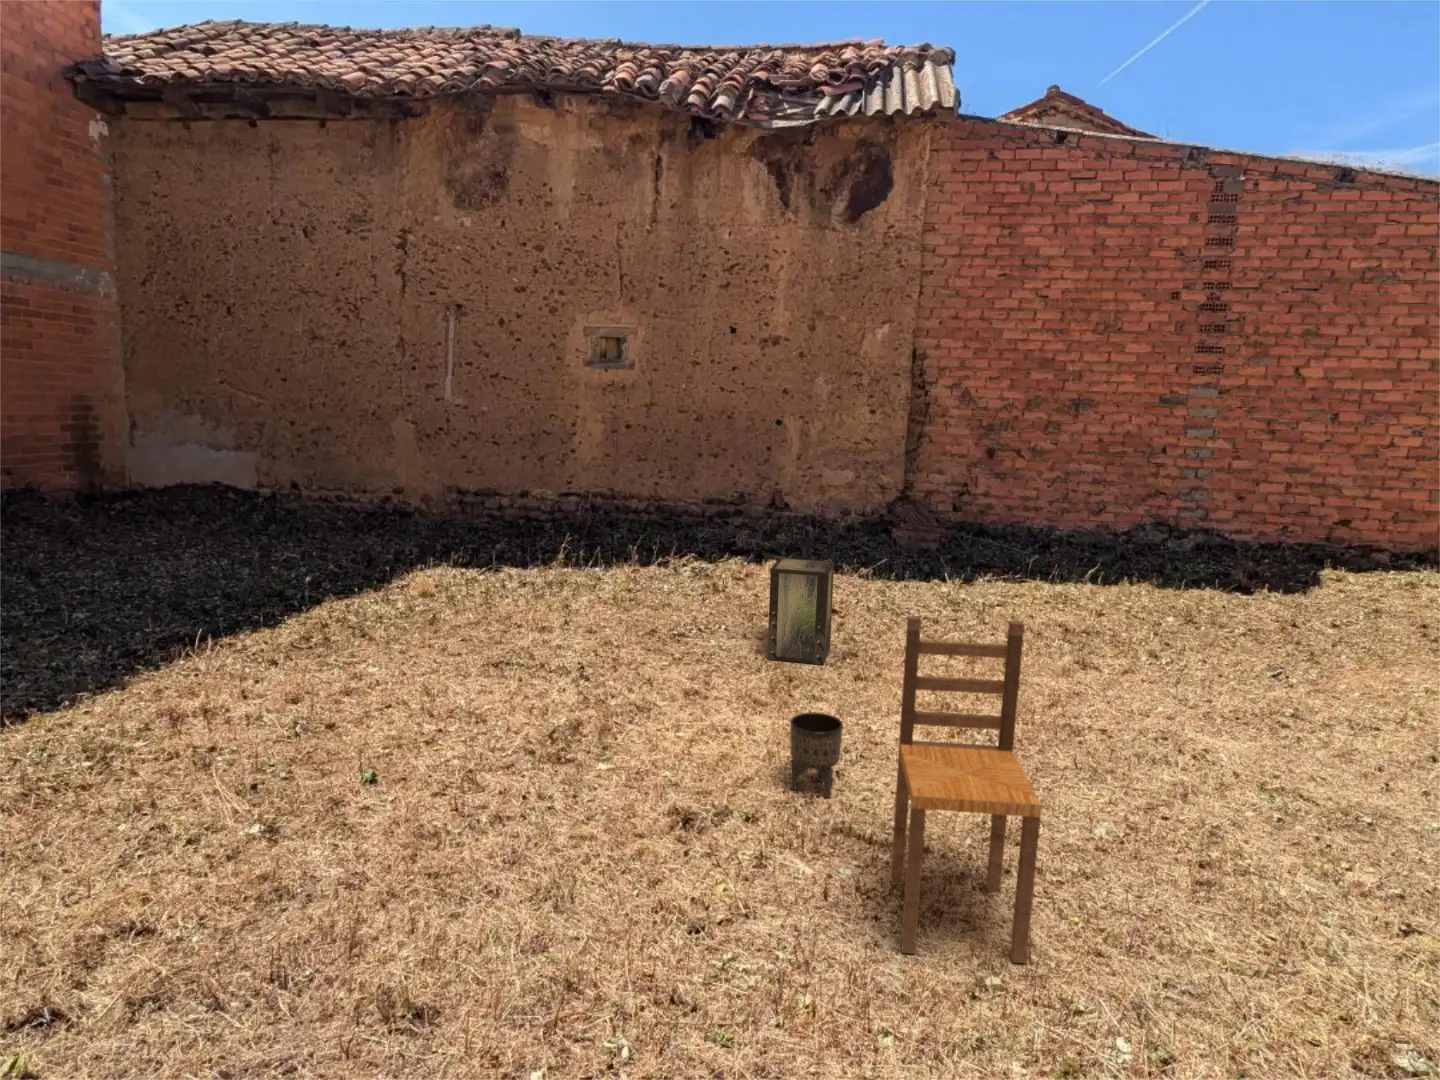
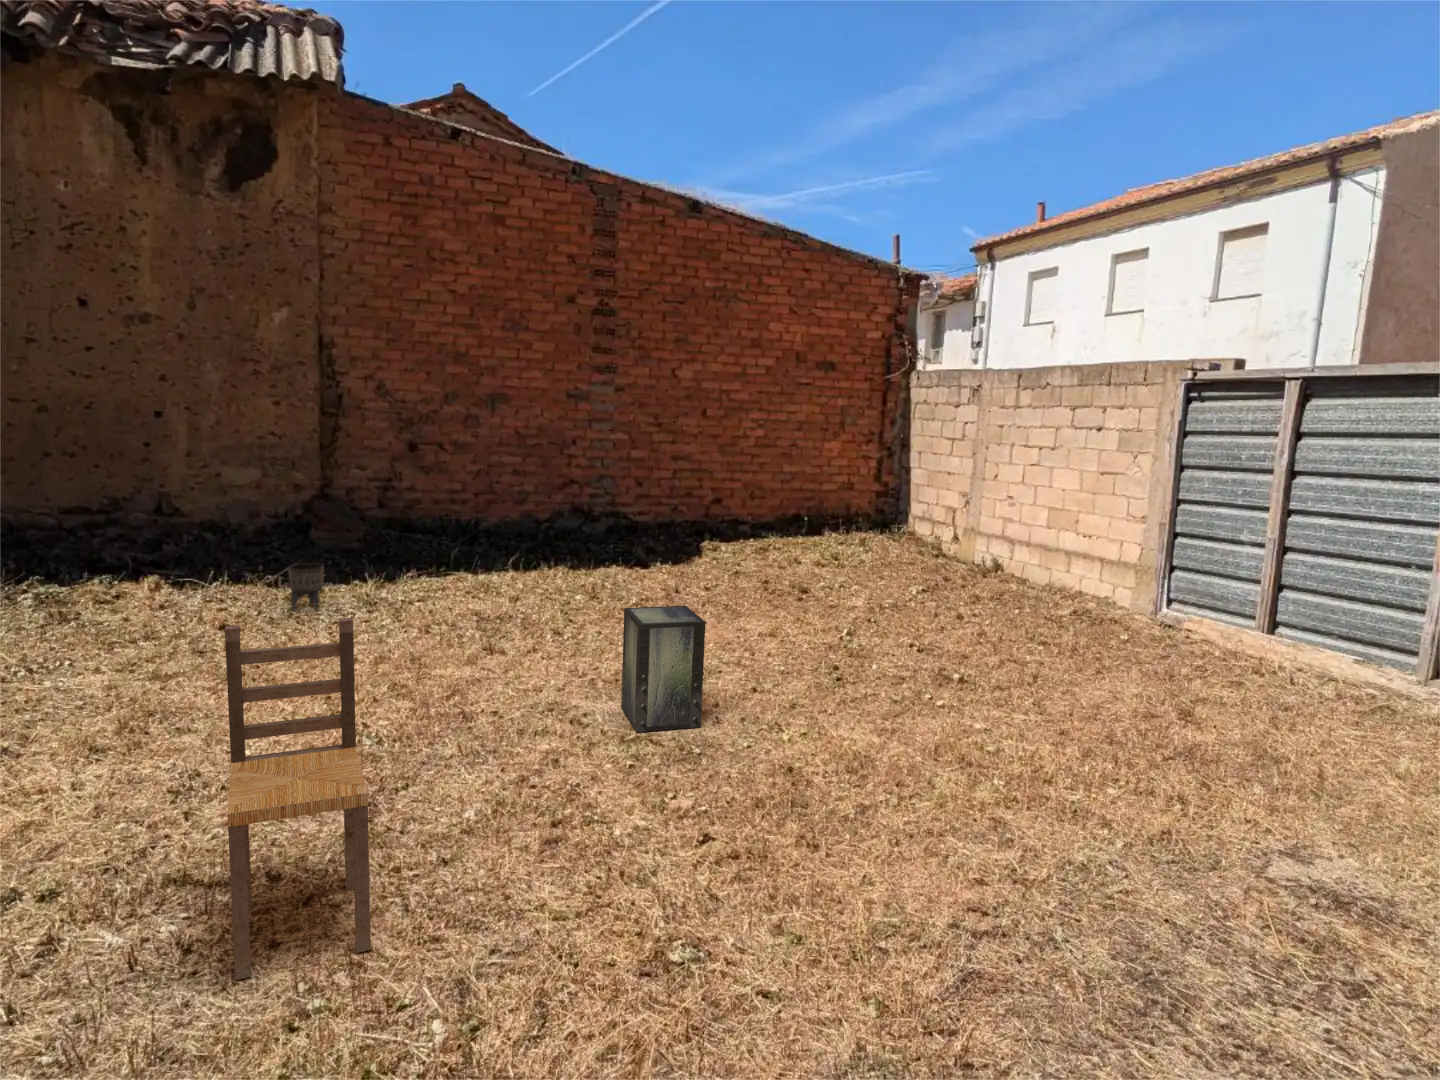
storage box: present [768,558,834,665] -> present [621,606,705,732]
planter: present [790,713,843,798] -> present [288,563,324,611]

